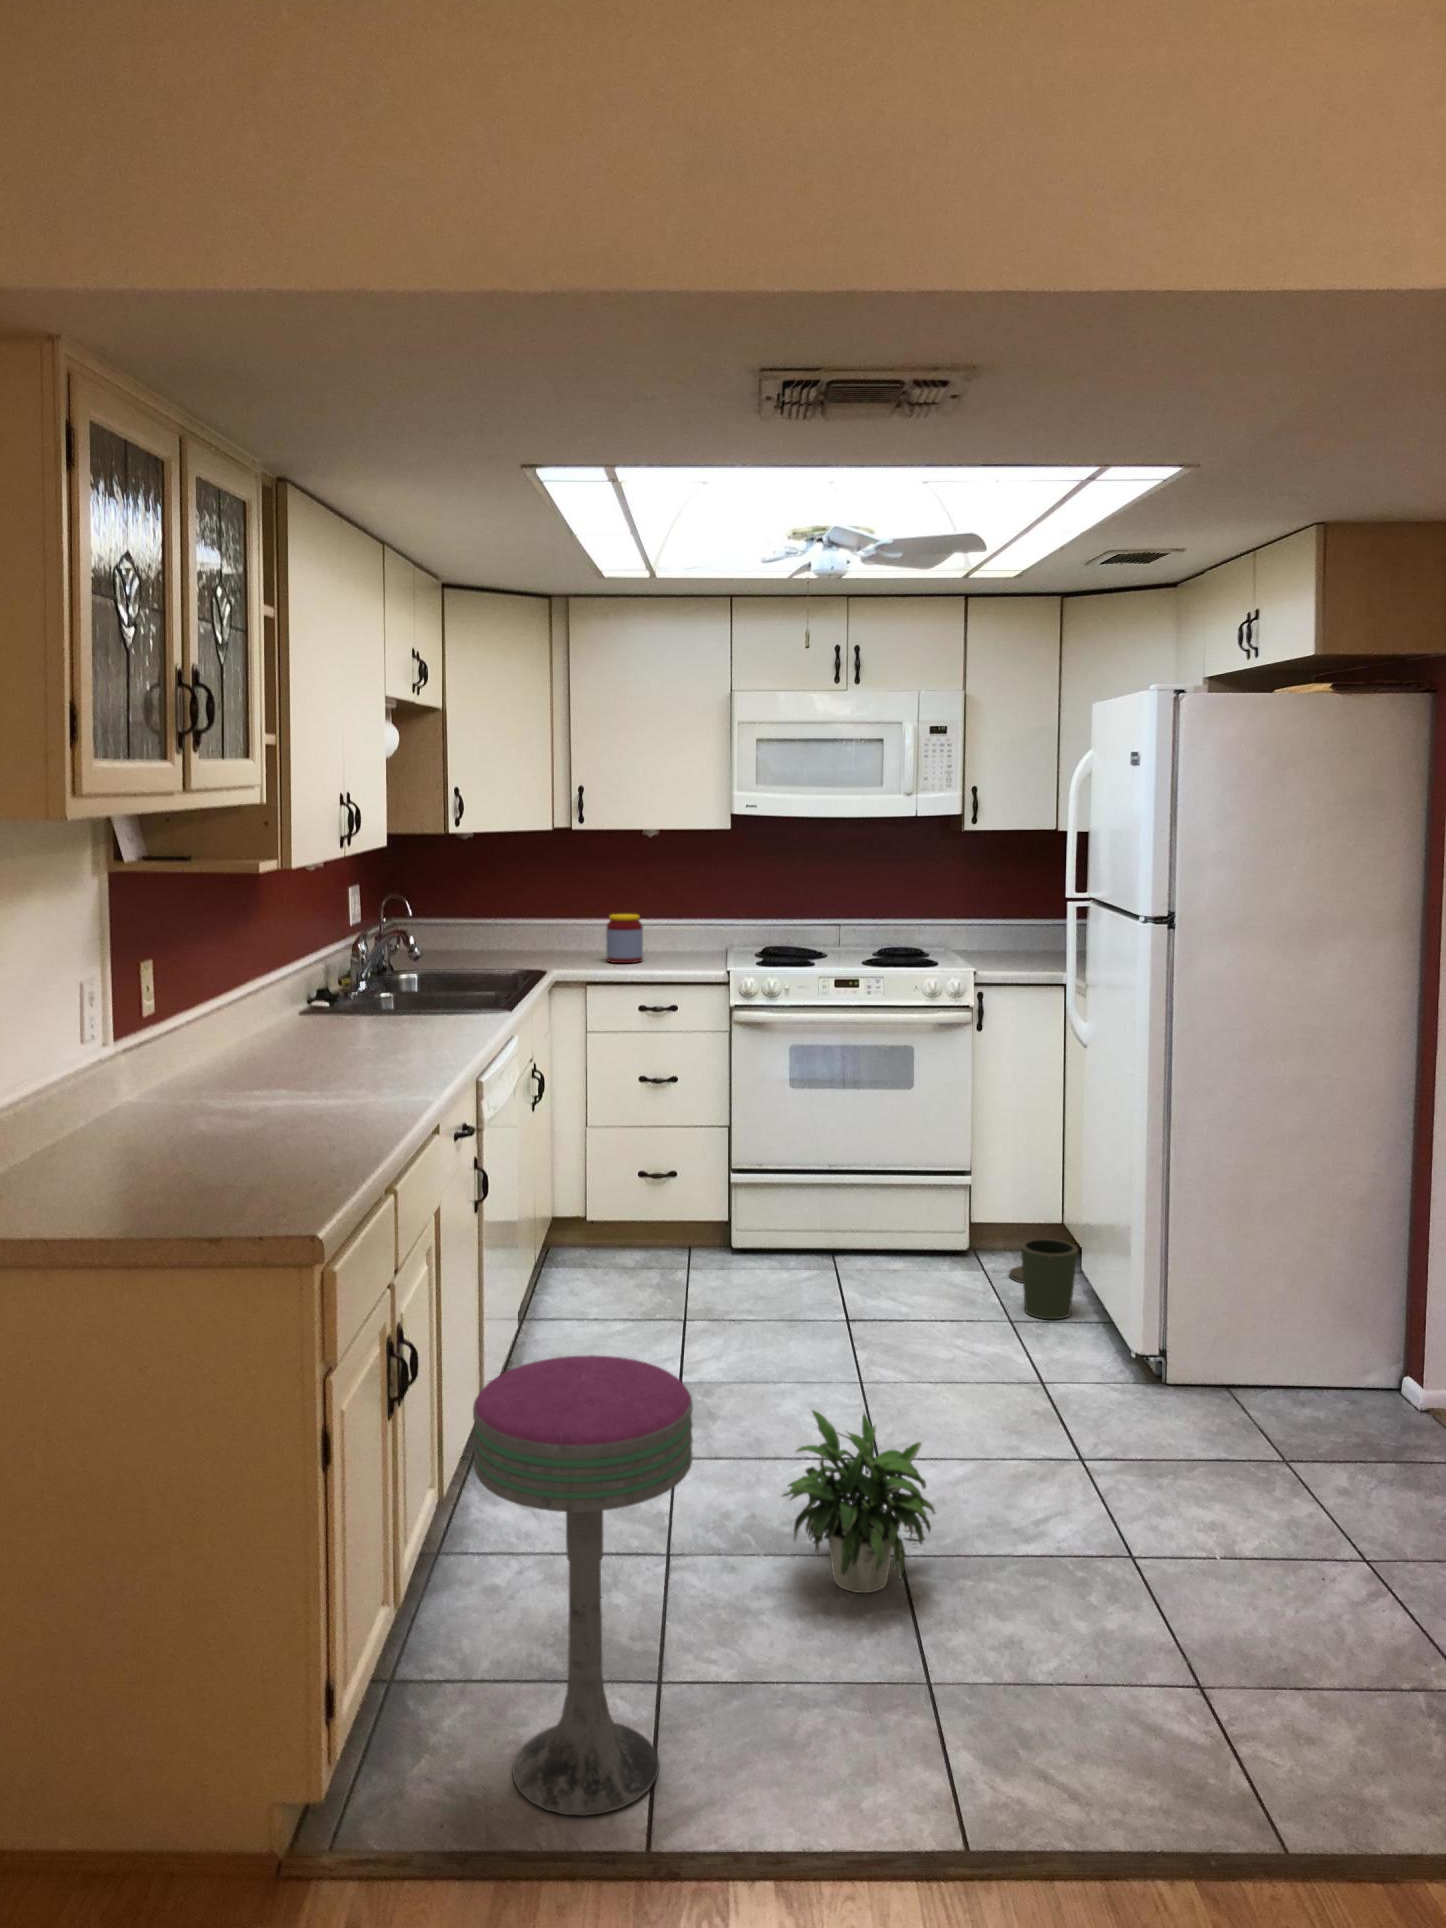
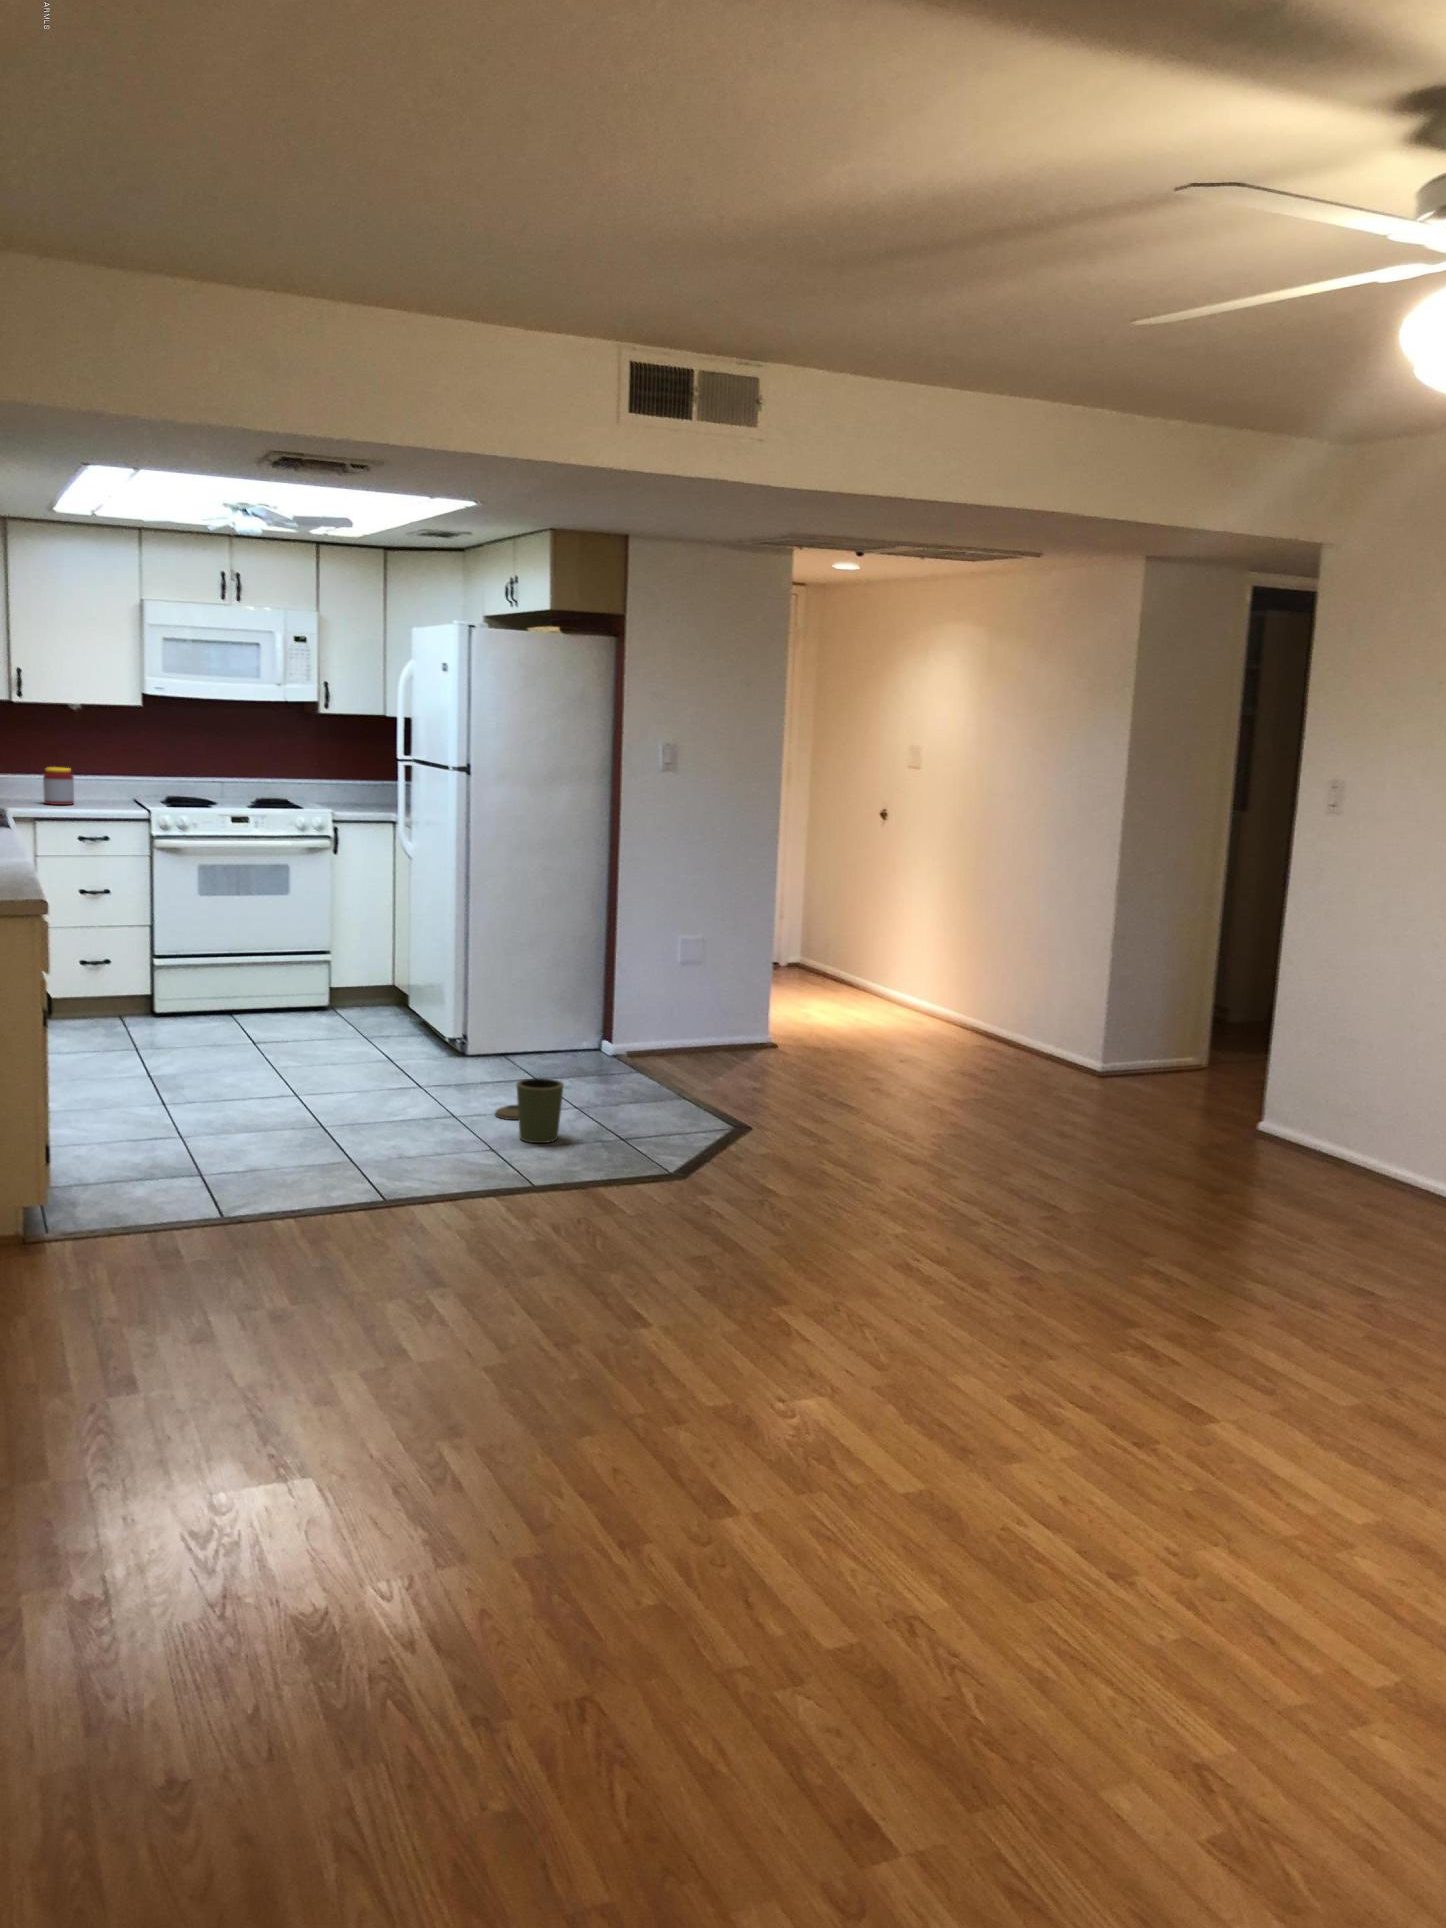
trash can: present [1009,1239,1078,1319] -> present [495,1078,564,1143]
bar stool: present [473,1355,693,1816] -> none [108,985,233,1211]
potted plant: present [783,1410,935,1593] -> none [256,1044,345,1139]

